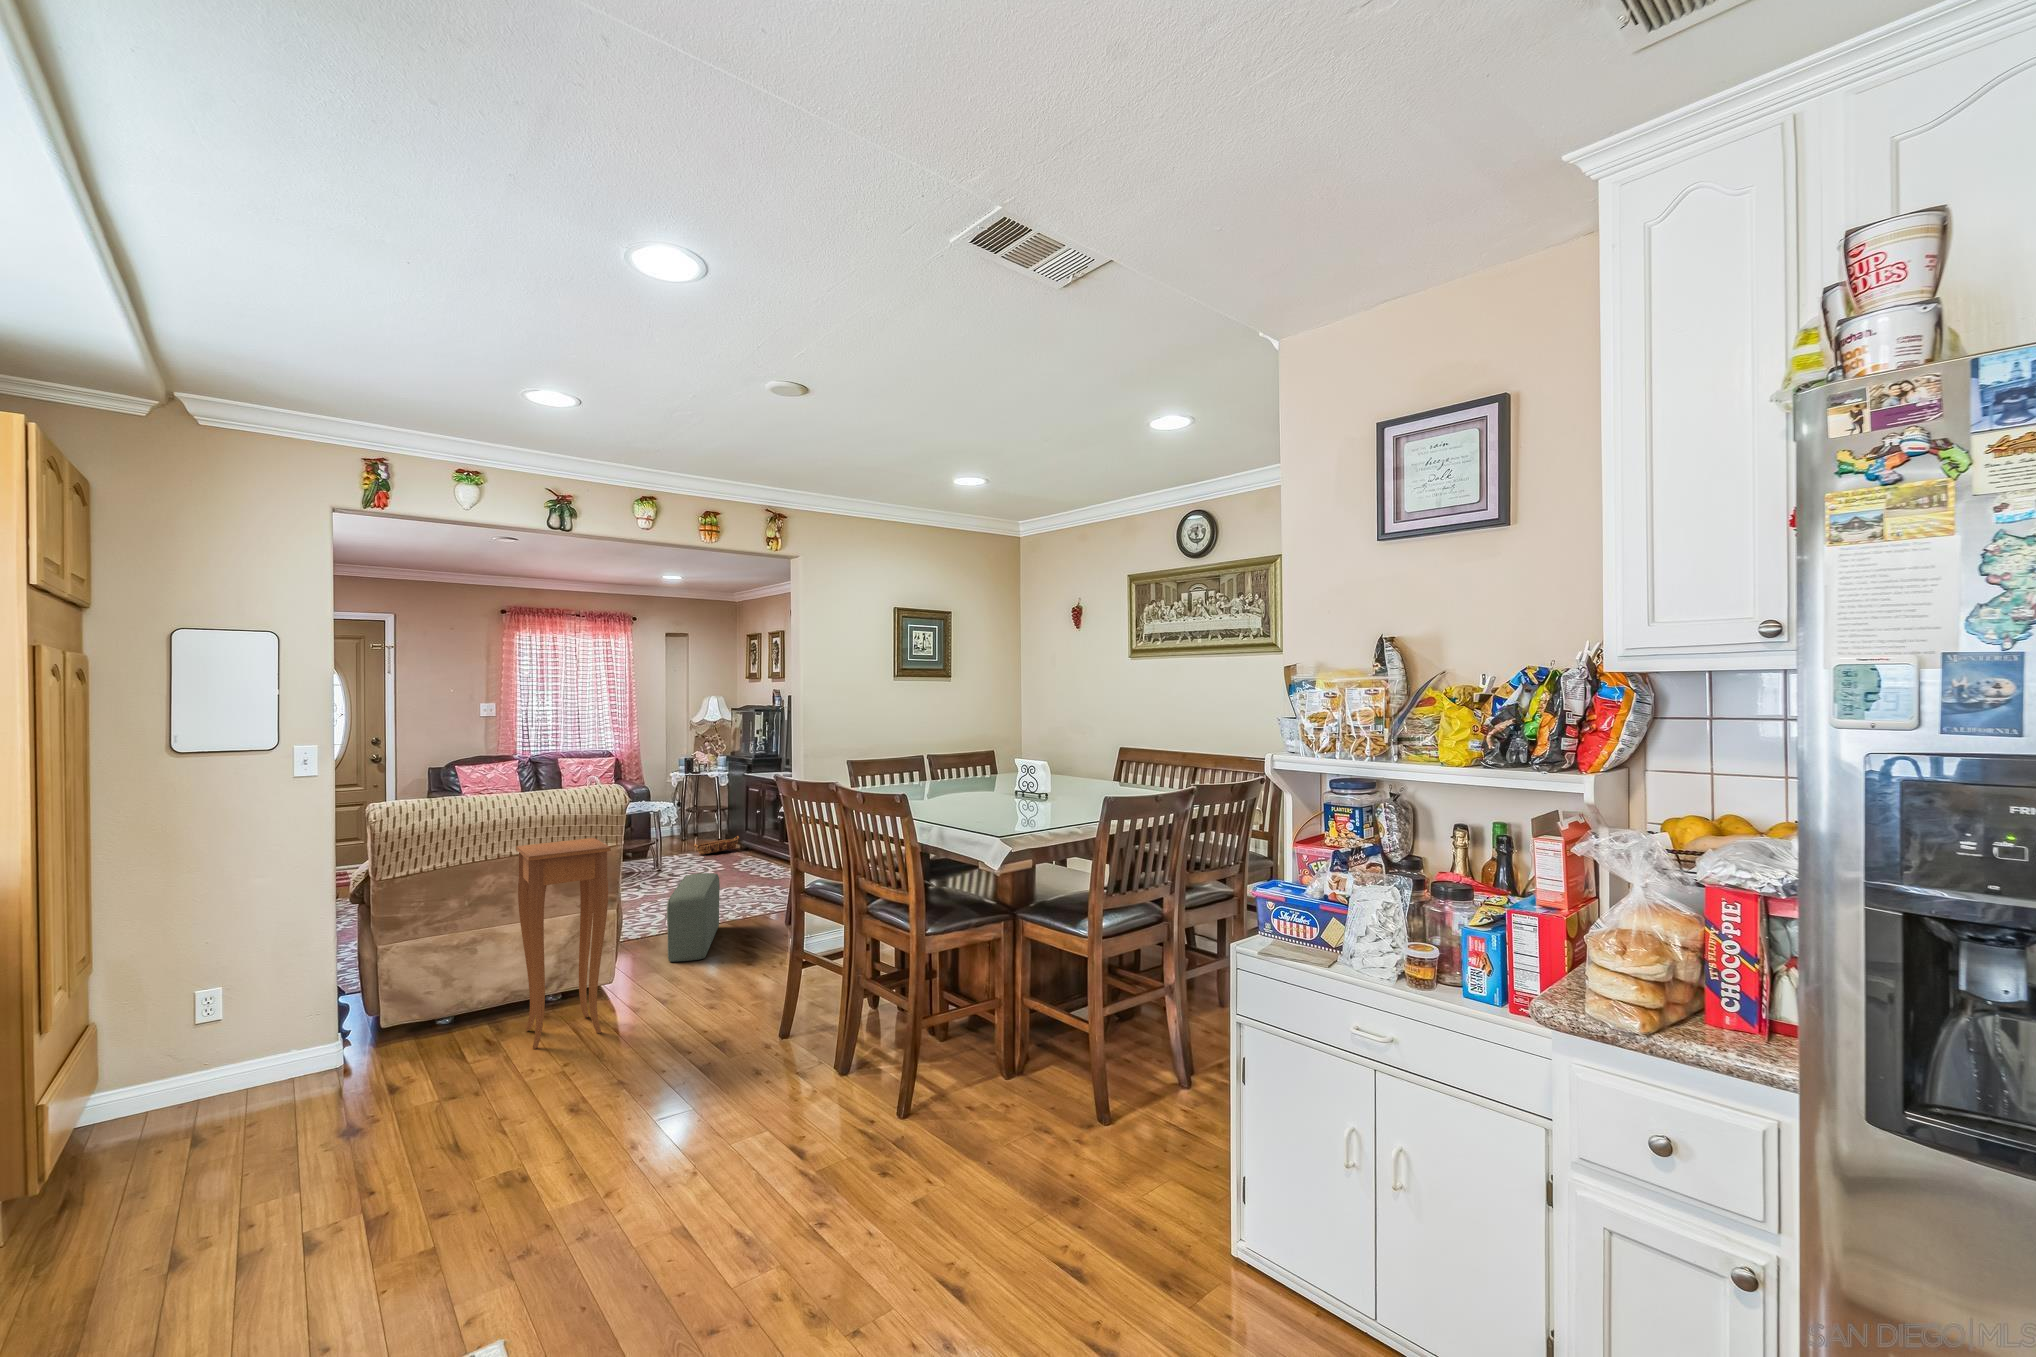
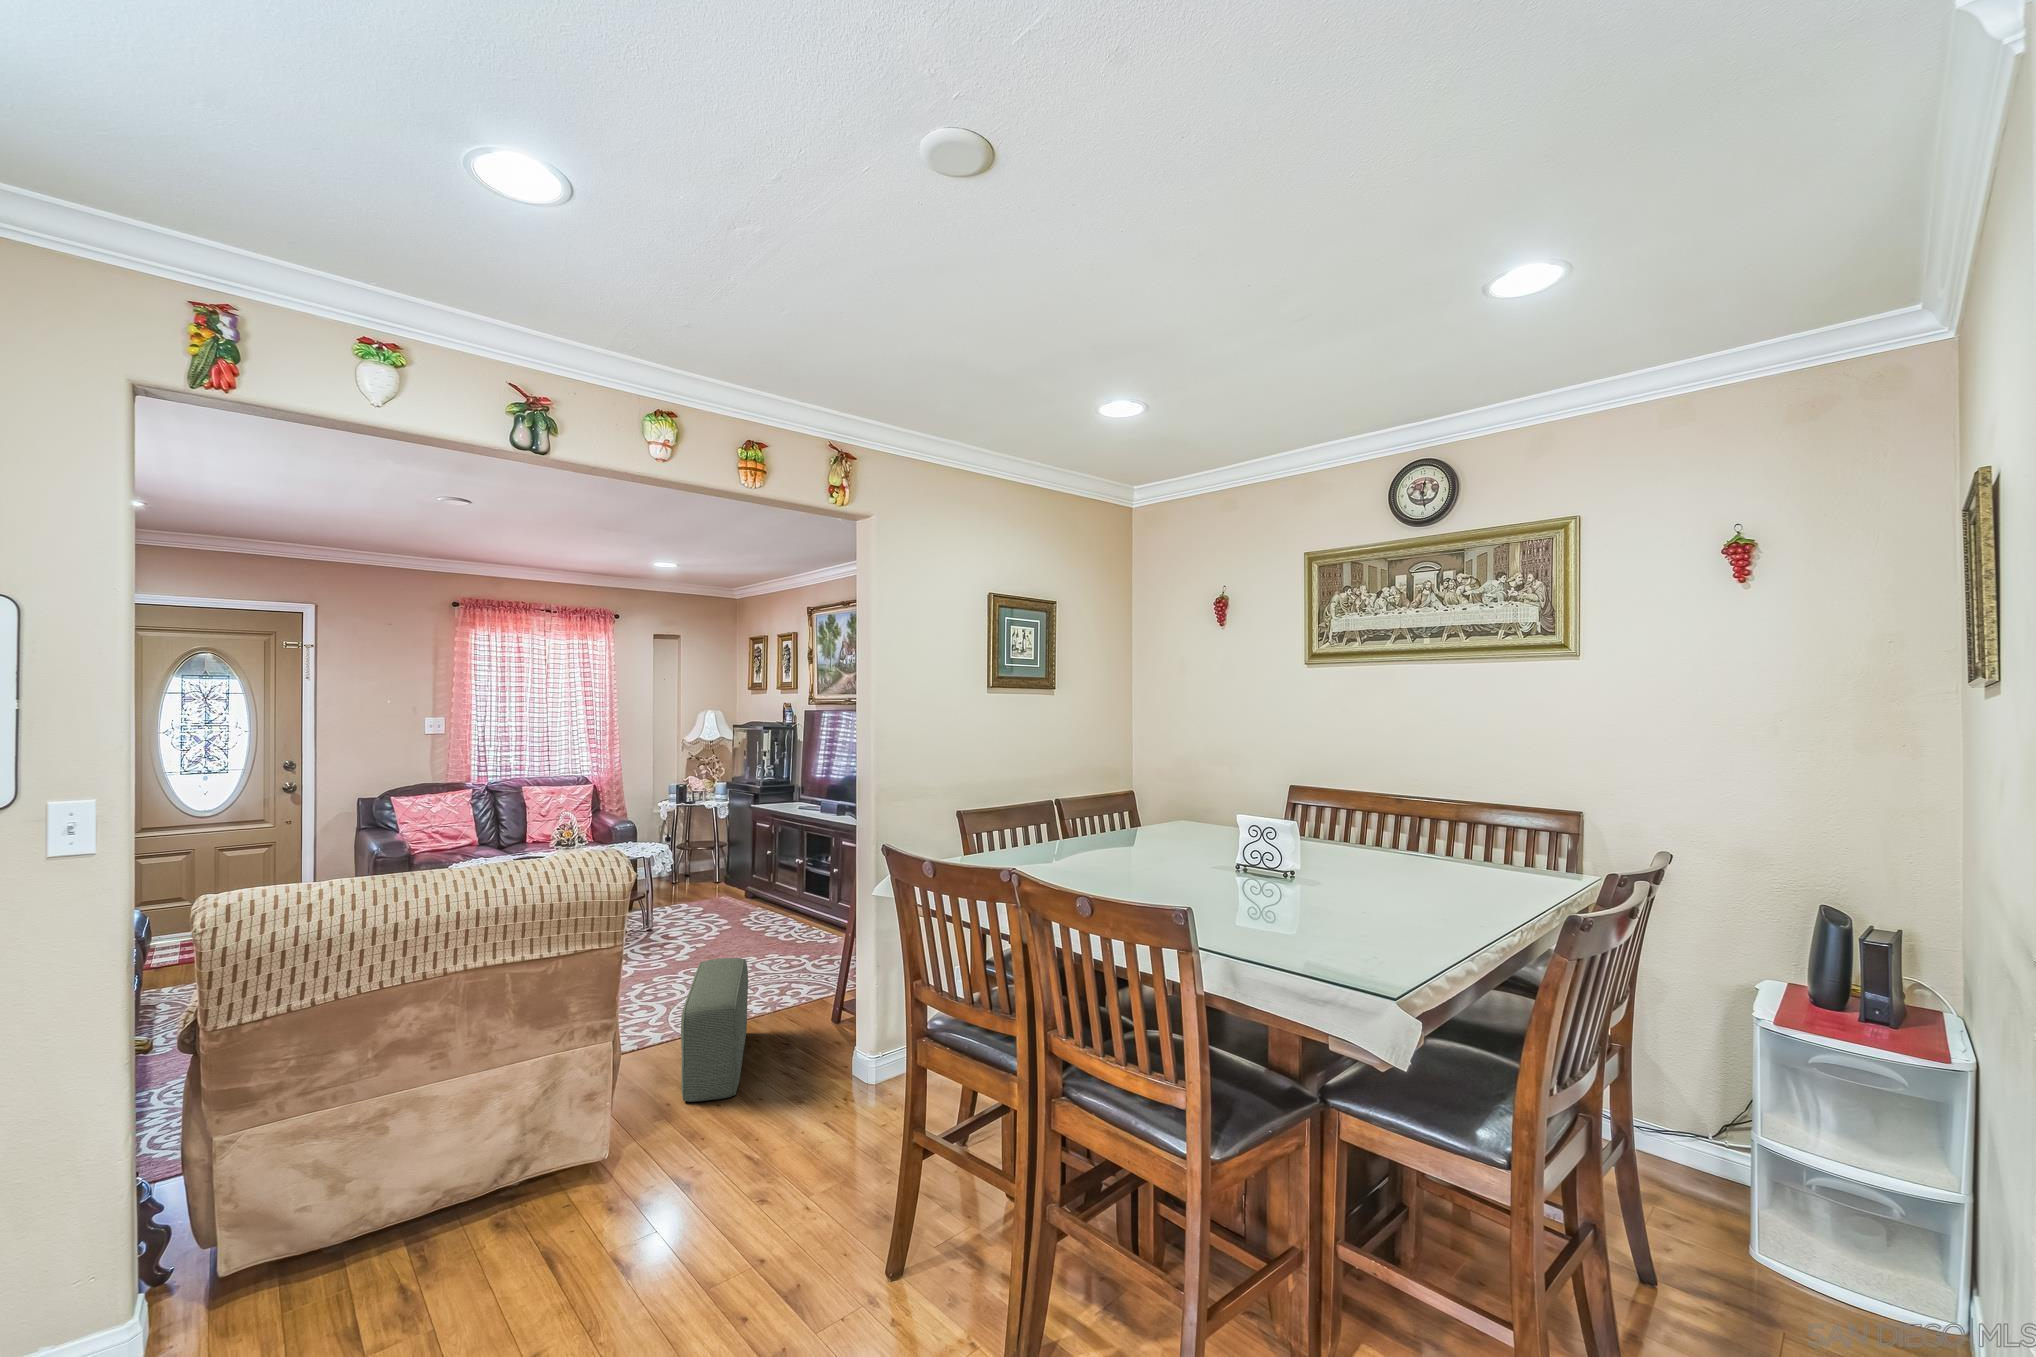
basket: present [694,836,740,854] -> none [682,882,752,913]
side table: present [516,838,611,1049] -> none [454,937,611,1312]

